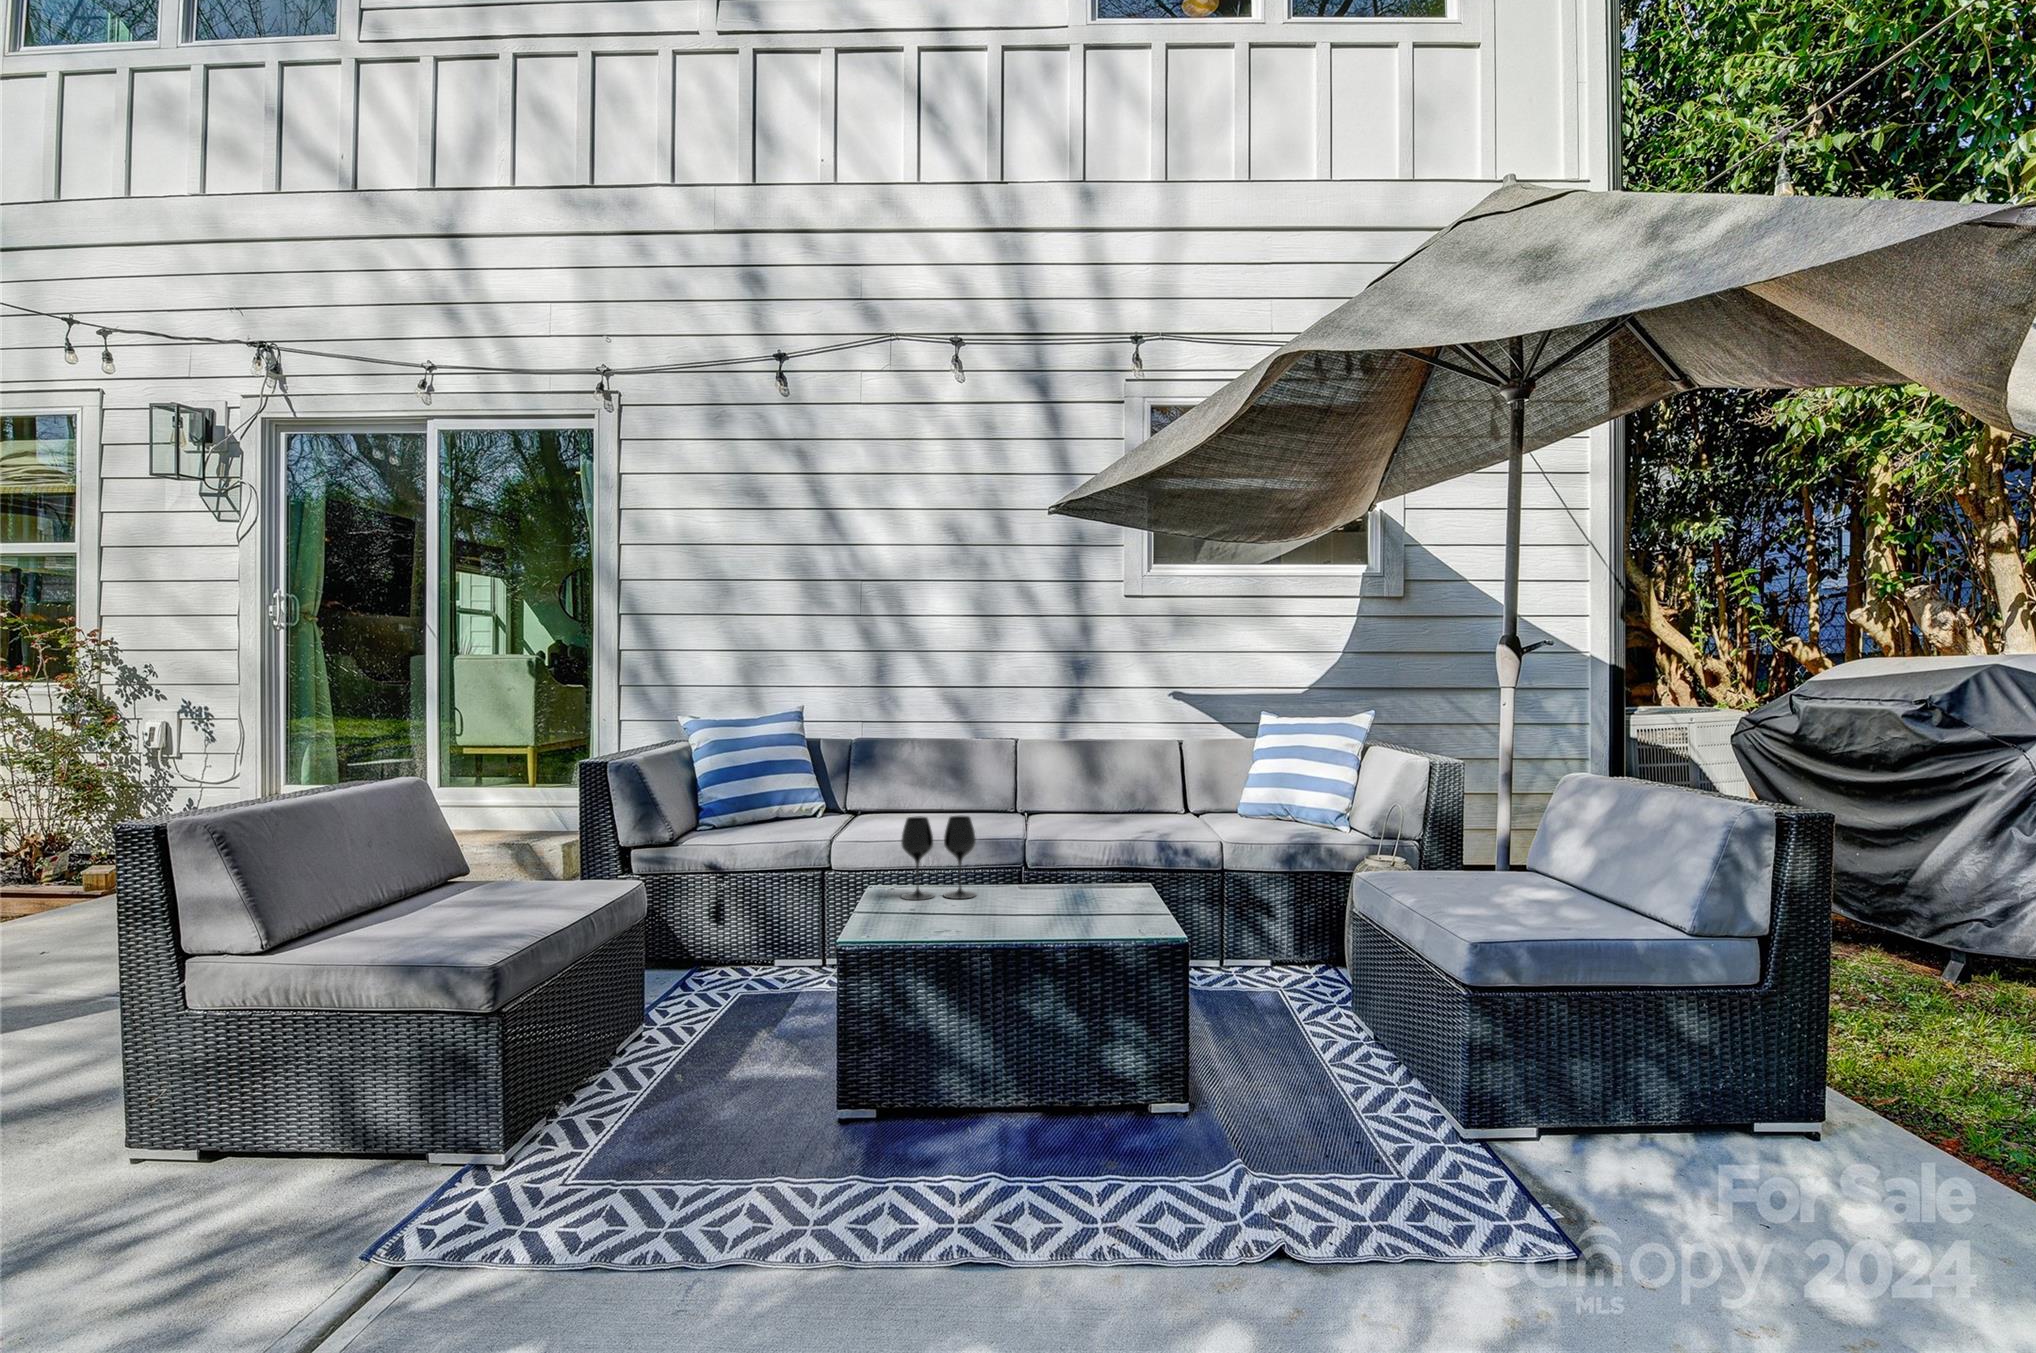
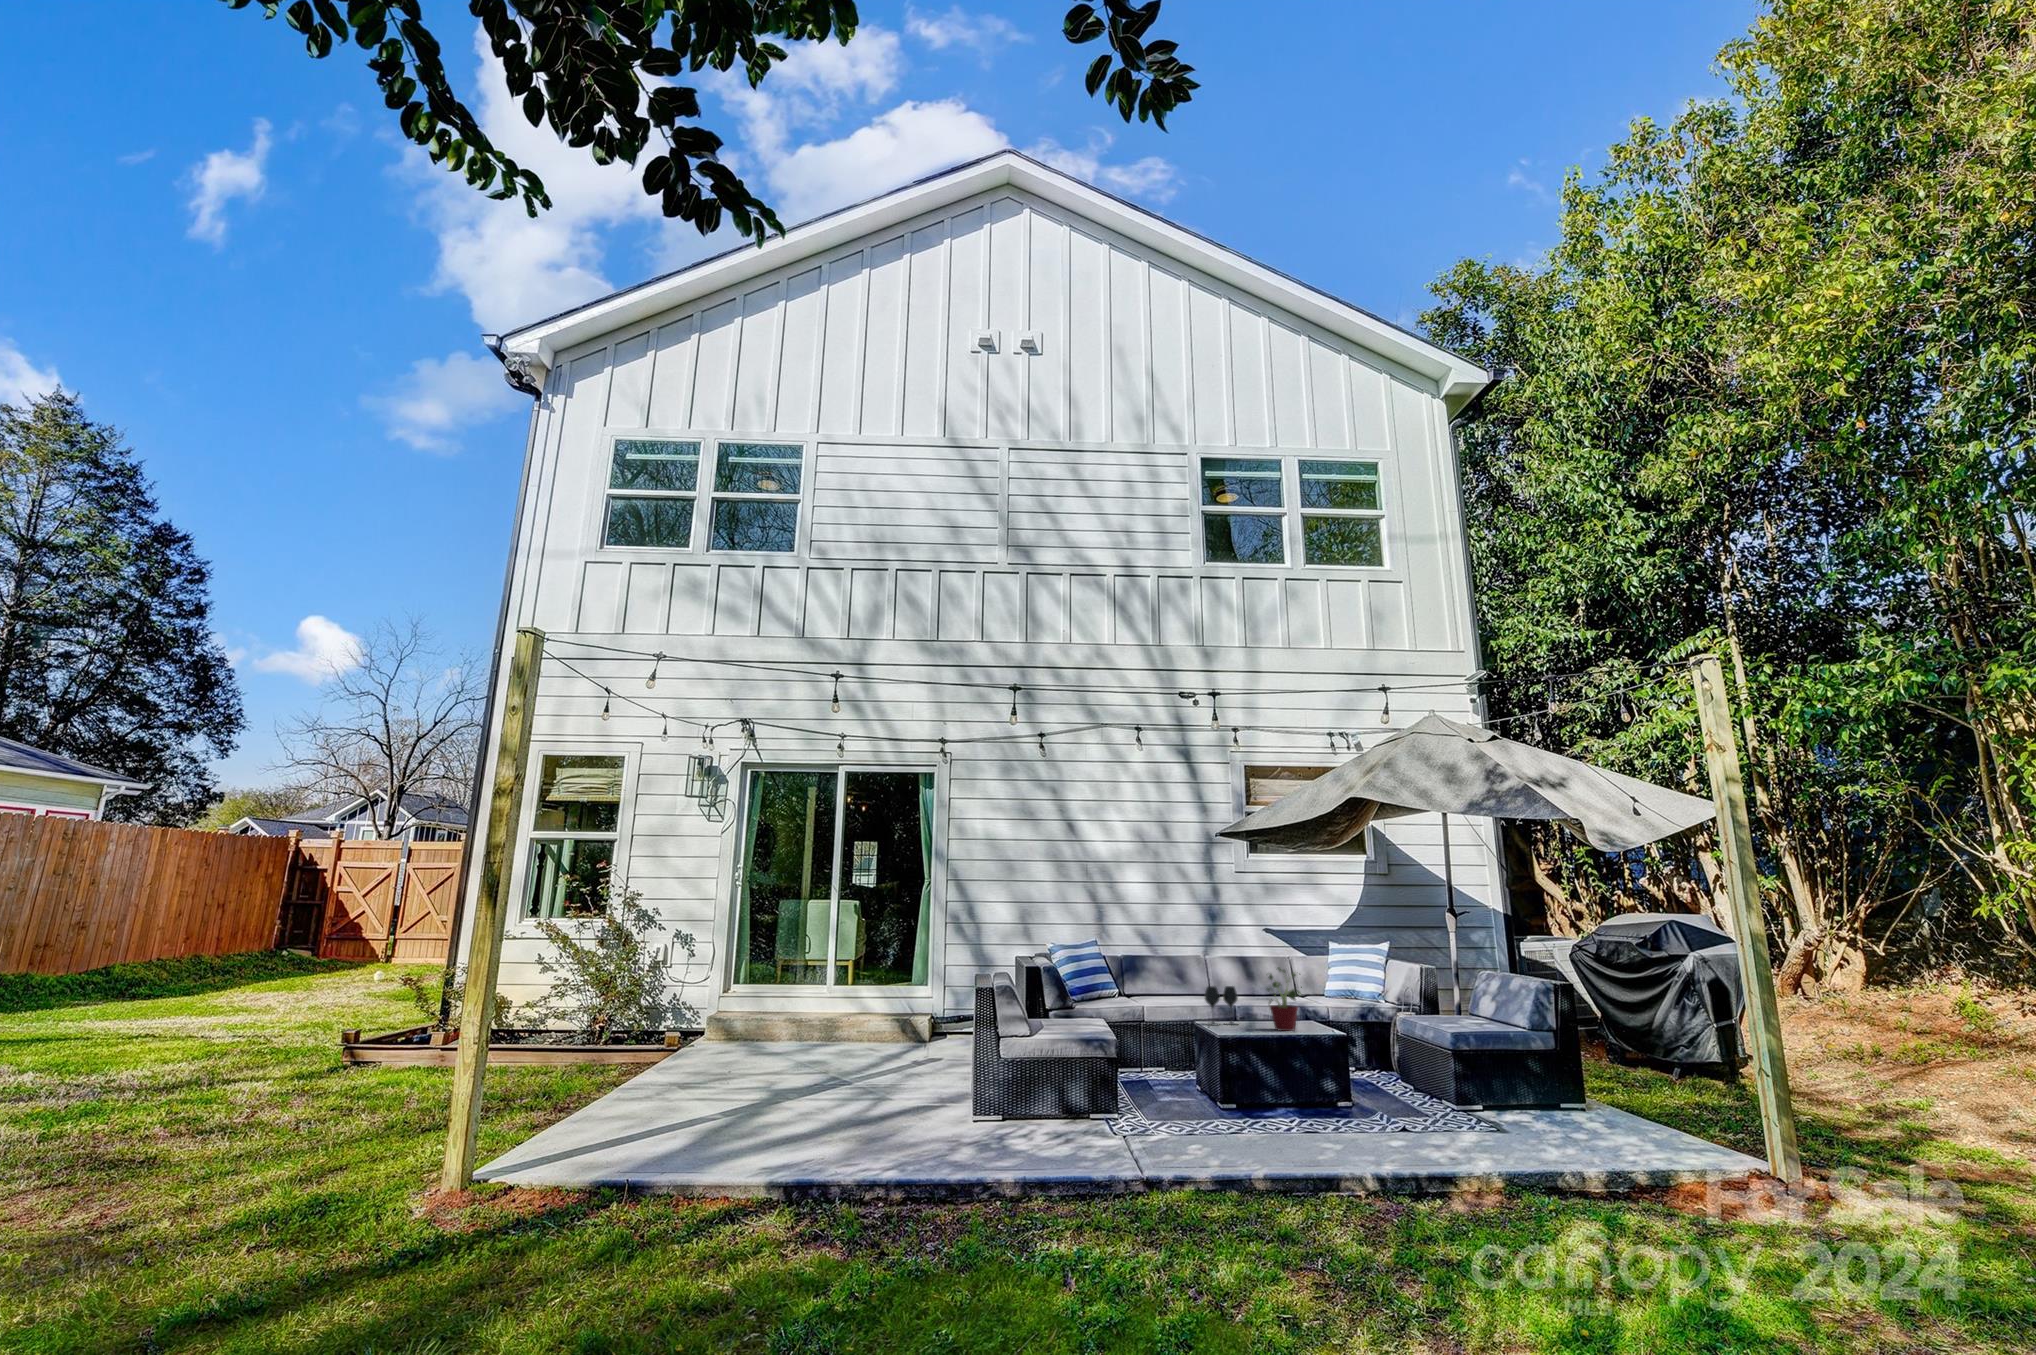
potted plant: none [995,781,1095,928] -> present [1267,967,1302,1031]

